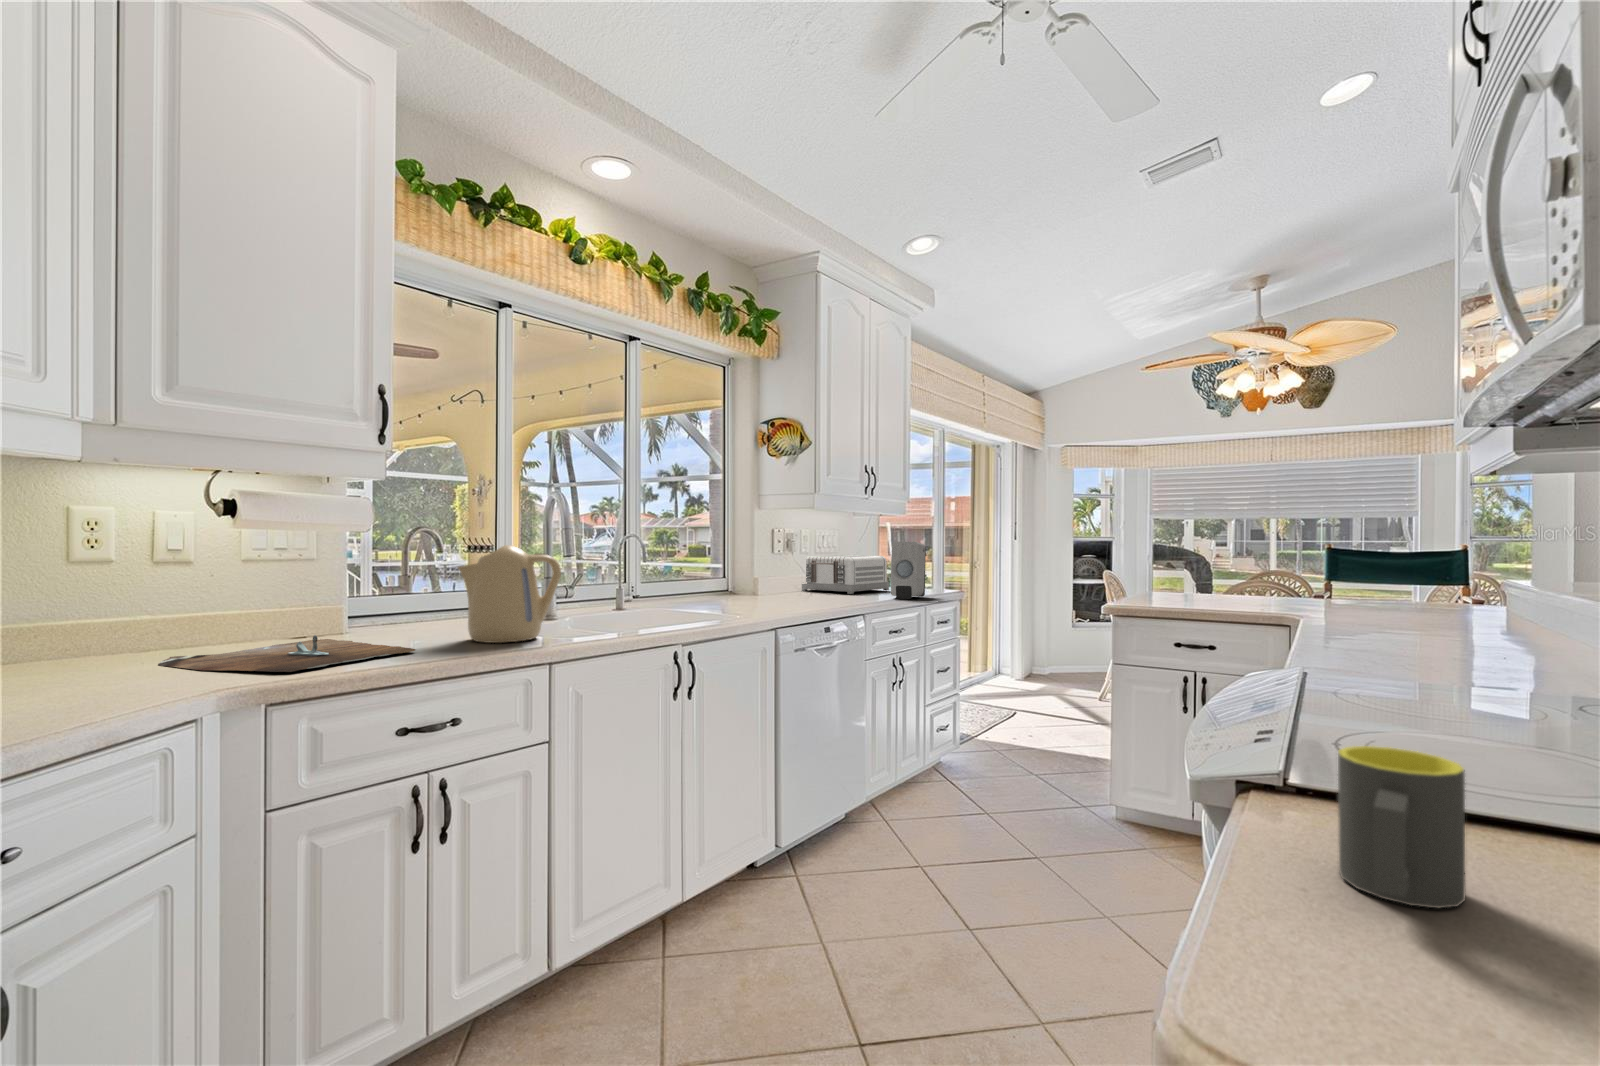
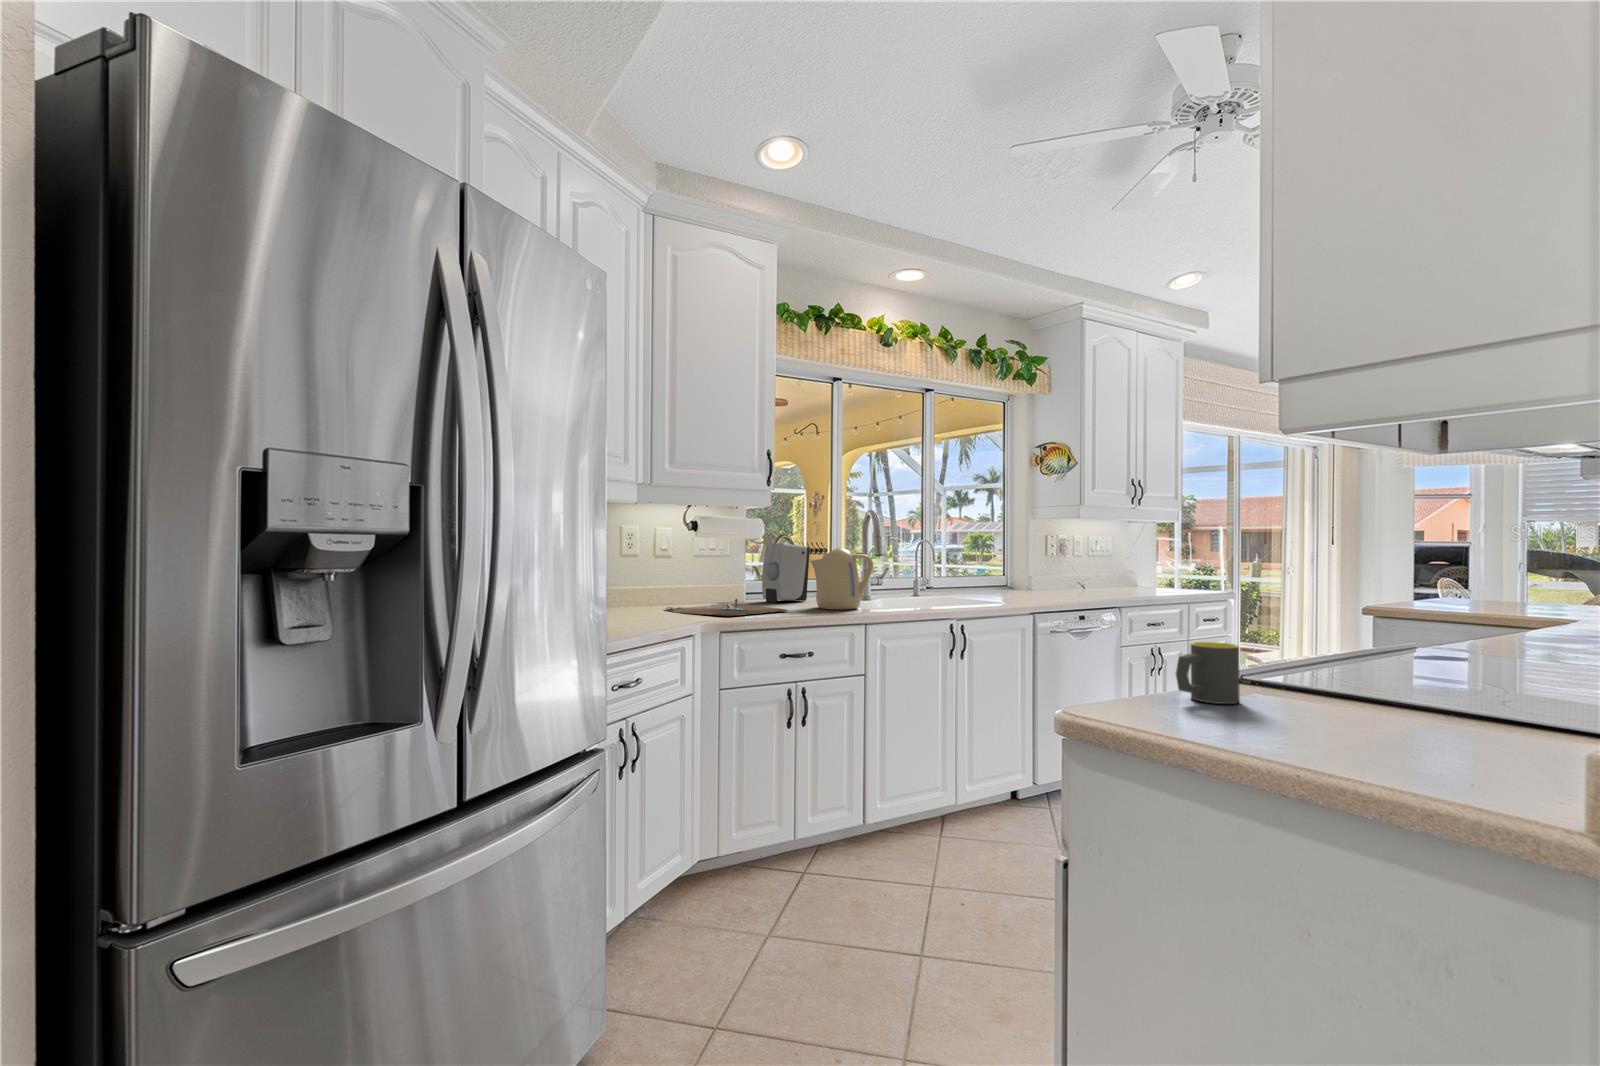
soap dispenser: present [891,542,926,599] -> present [762,543,810,603]
toaster: present [802,555,889,594] -> none [1075,558,1159,592]

